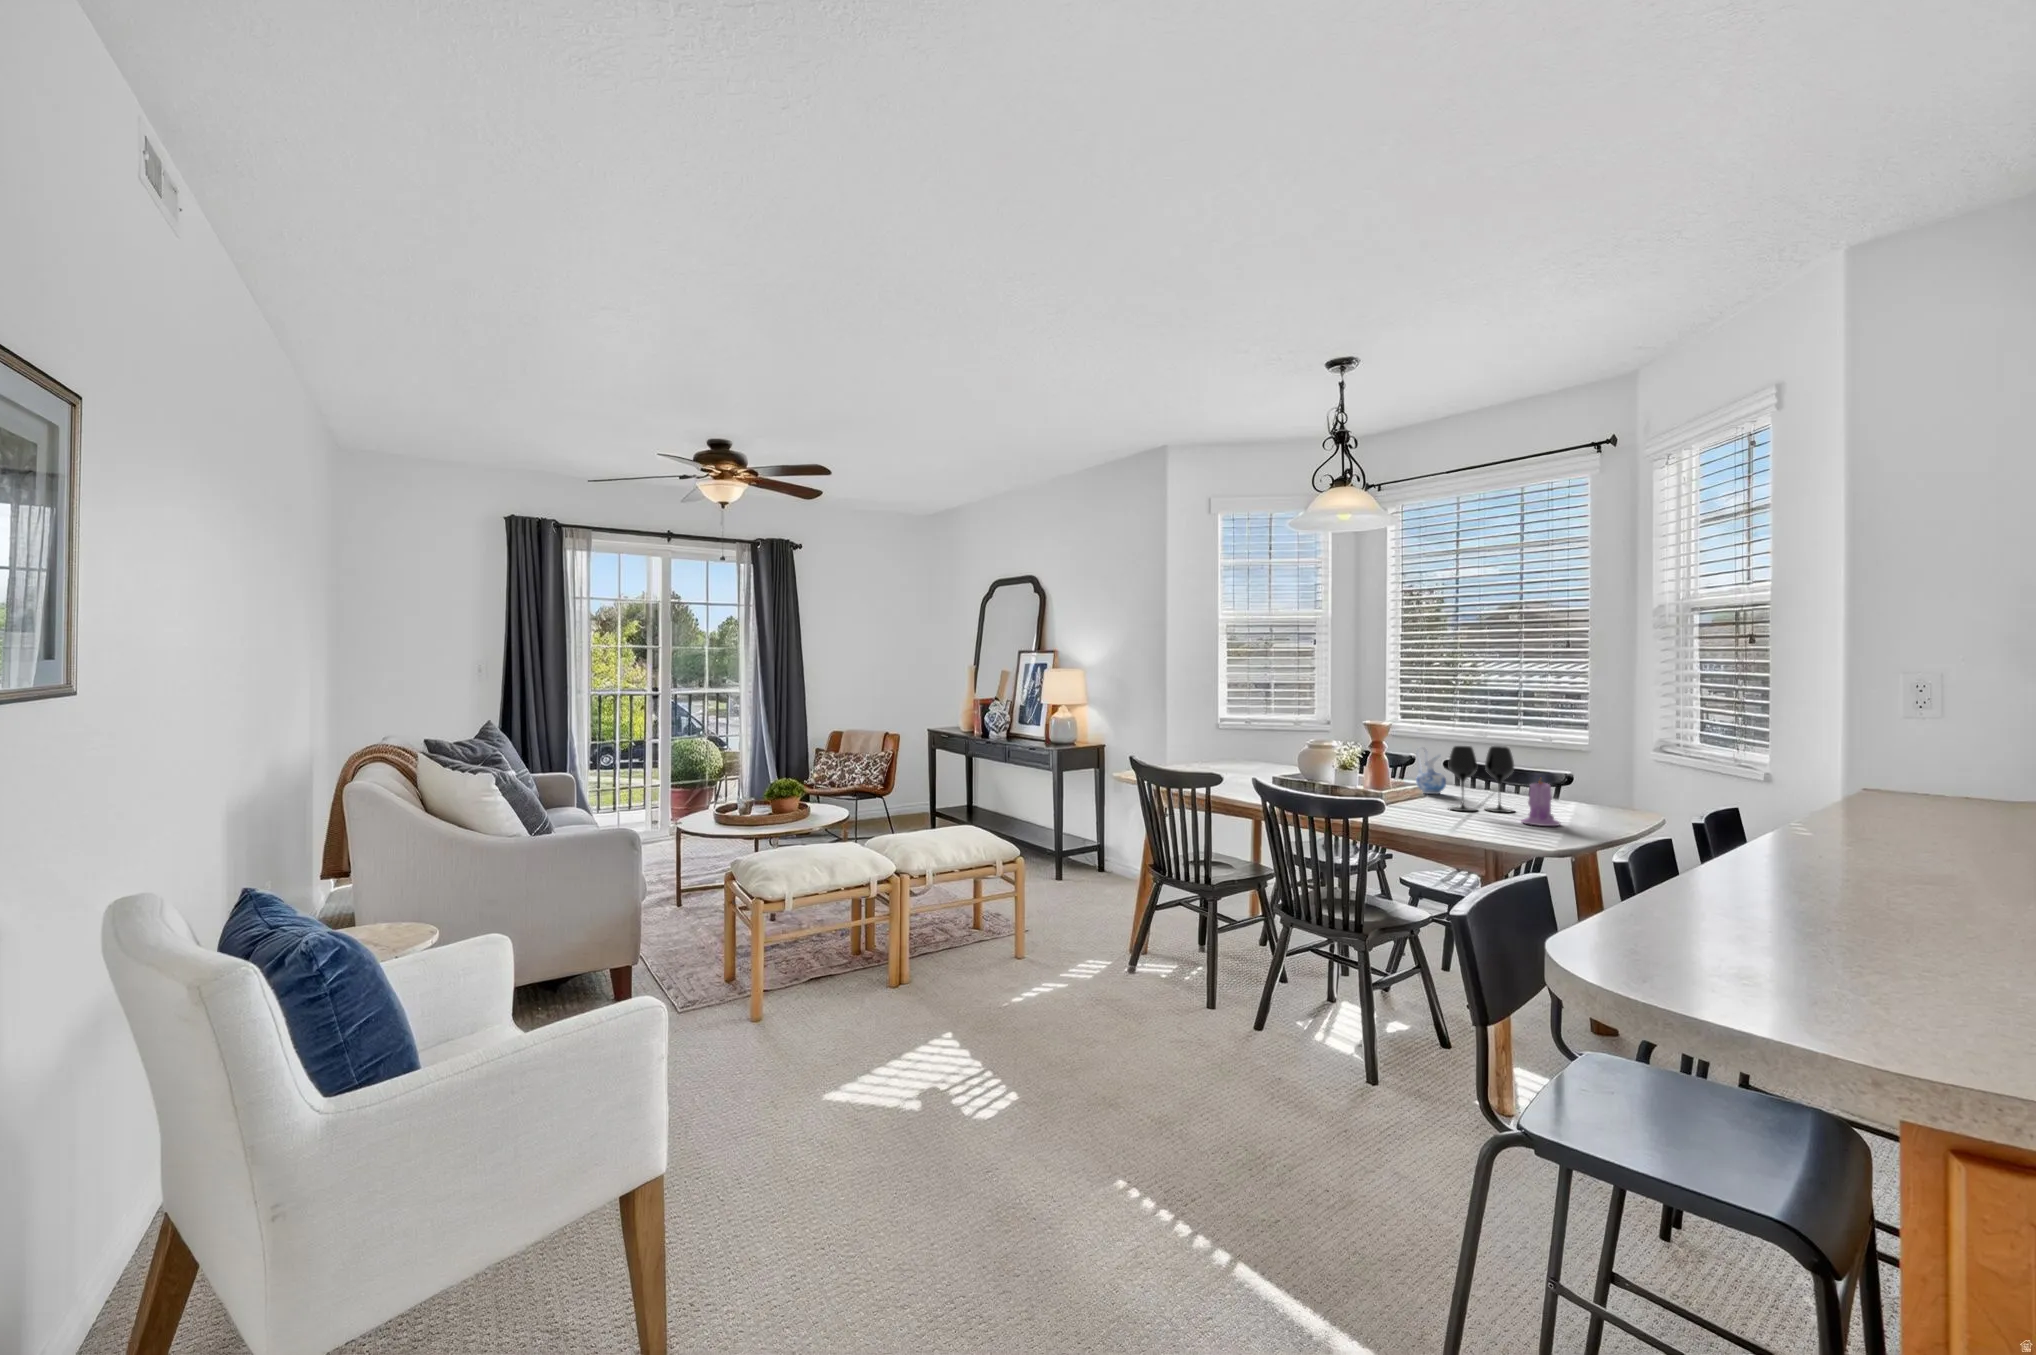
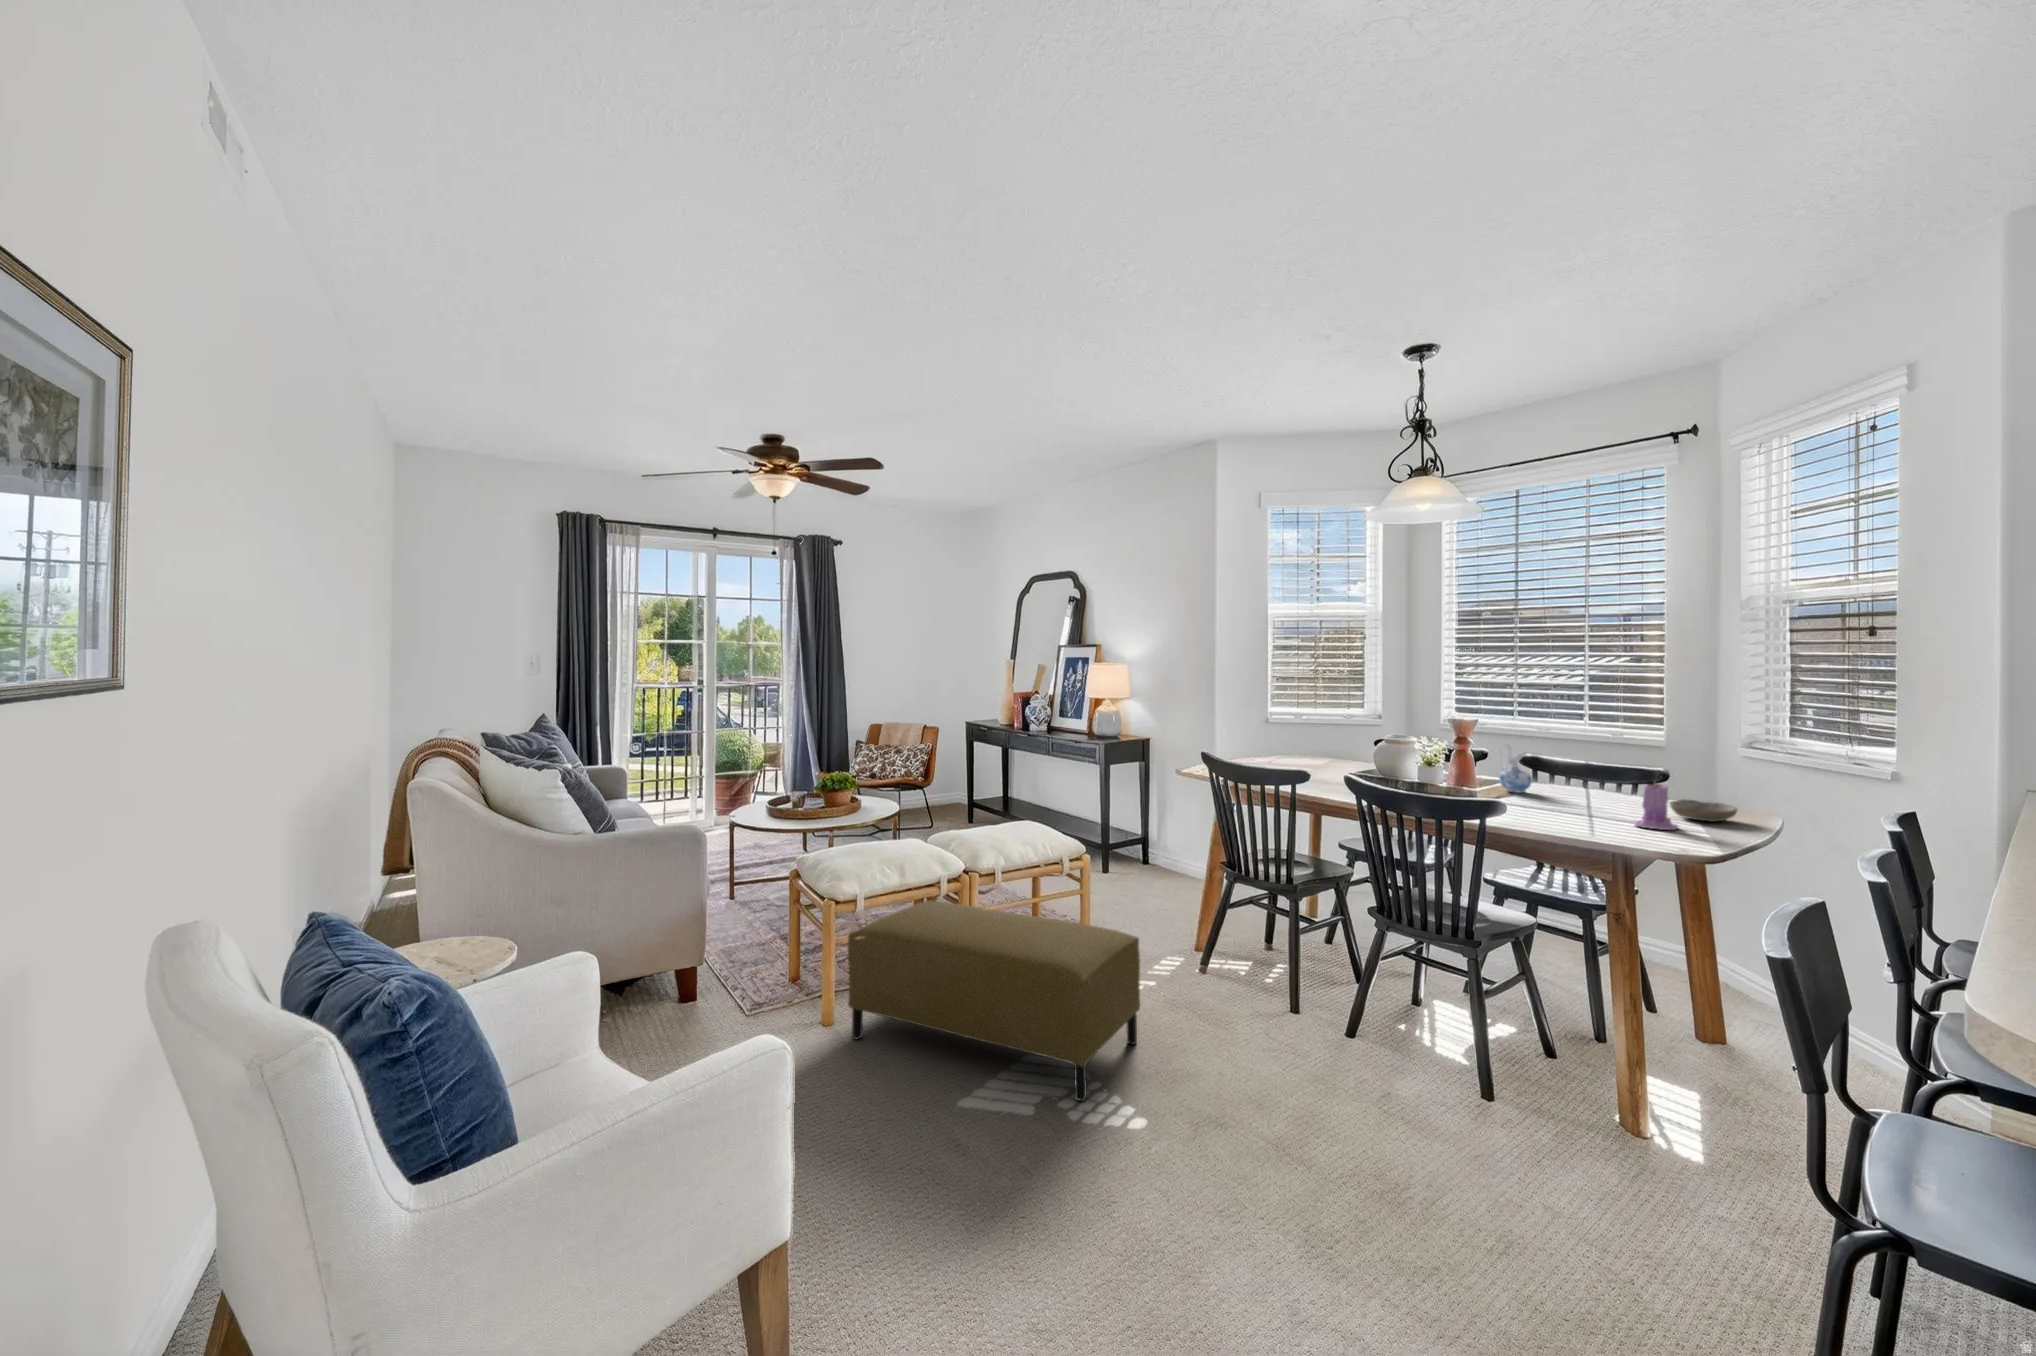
wine glass: present [1449,746,1514,812] -> none [1545,744,1618,814]
bowl: none [1561,799,1622,819] -> present [1669,799,1737,822]
ottoman: none [773,899,1055,1084] -> present [848,901,1140,1101]

